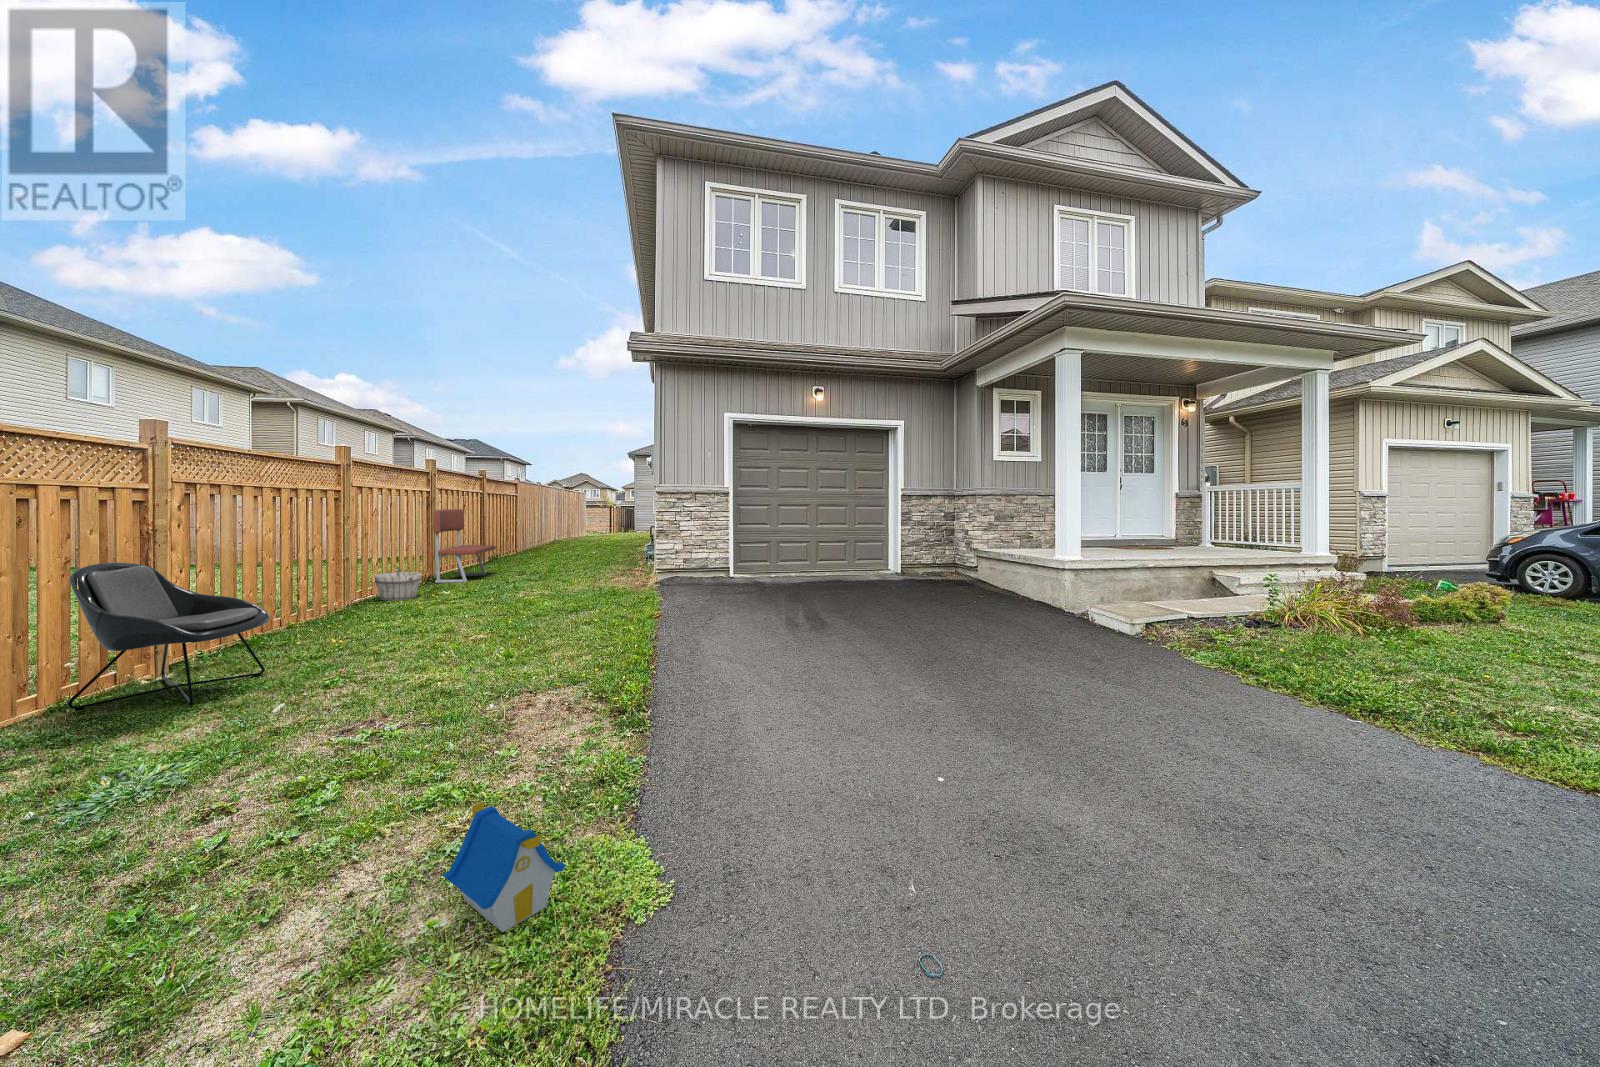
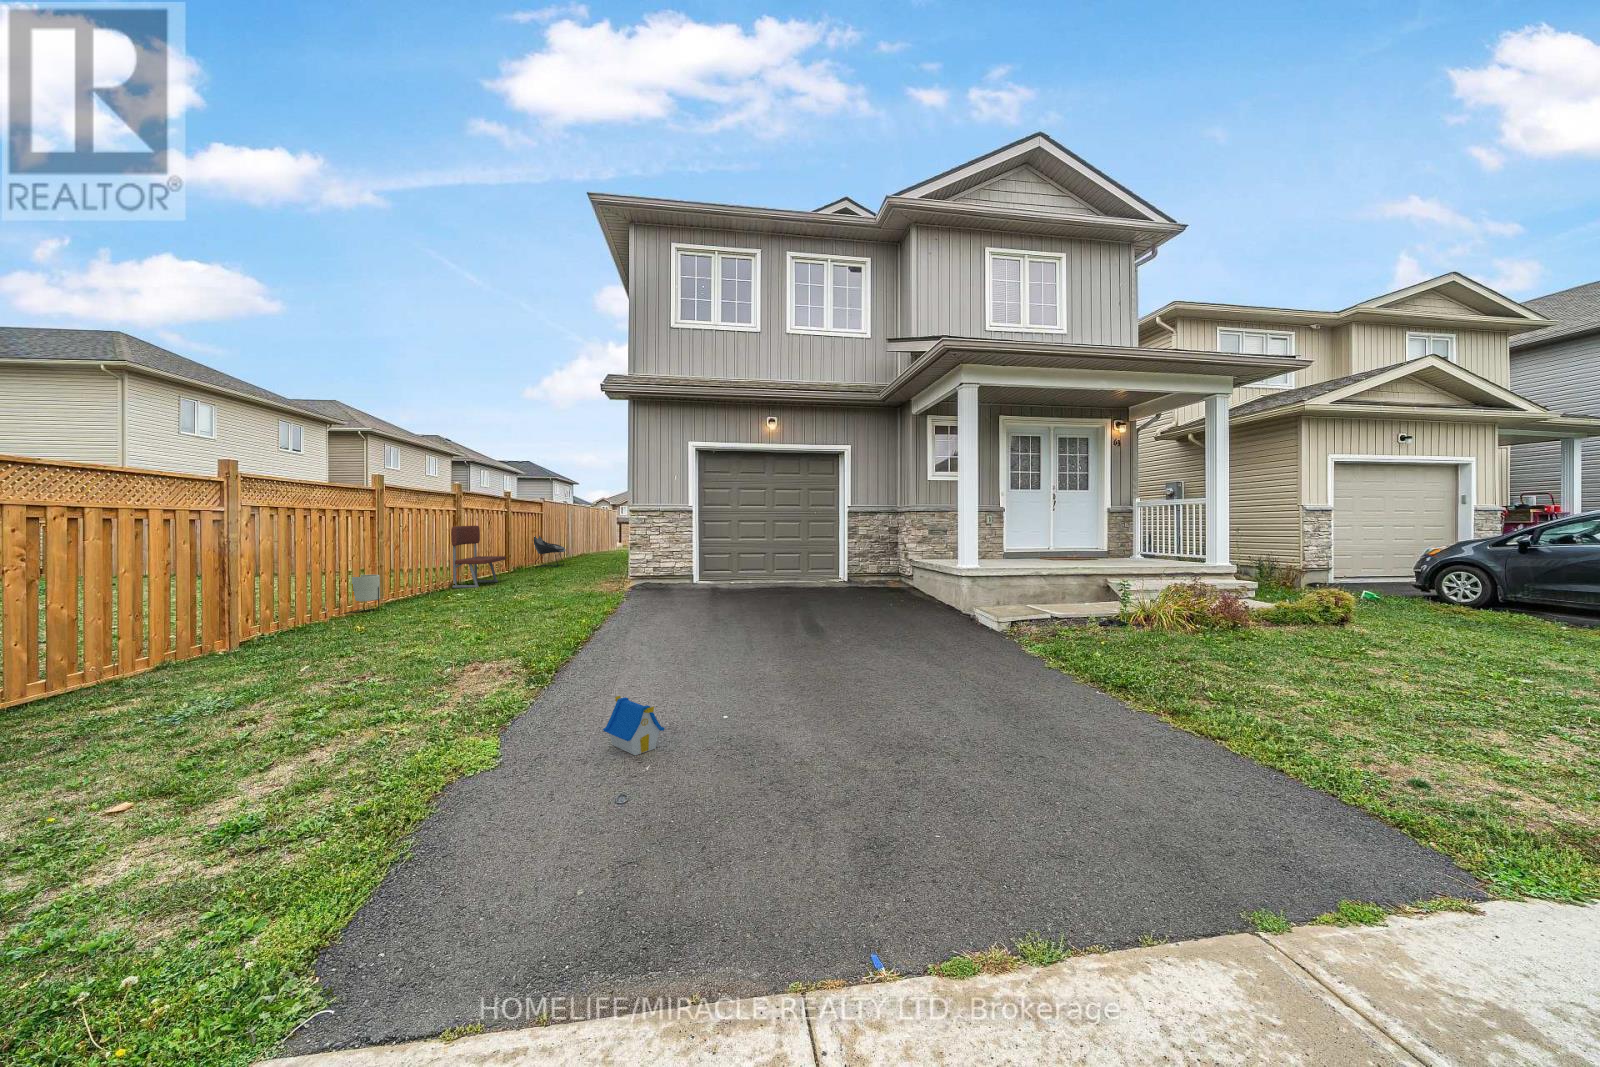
lounge chair: present [68,563,270,711] -> present [534,535,566,567]
wooden bucket: present [374,565,421,601] -> none [397,572,435,601]
planter: none [320,570,358,619] -> present [352,575,380,612]
toy house: present [443,802,565,932] -> present [603,696,665,755]

